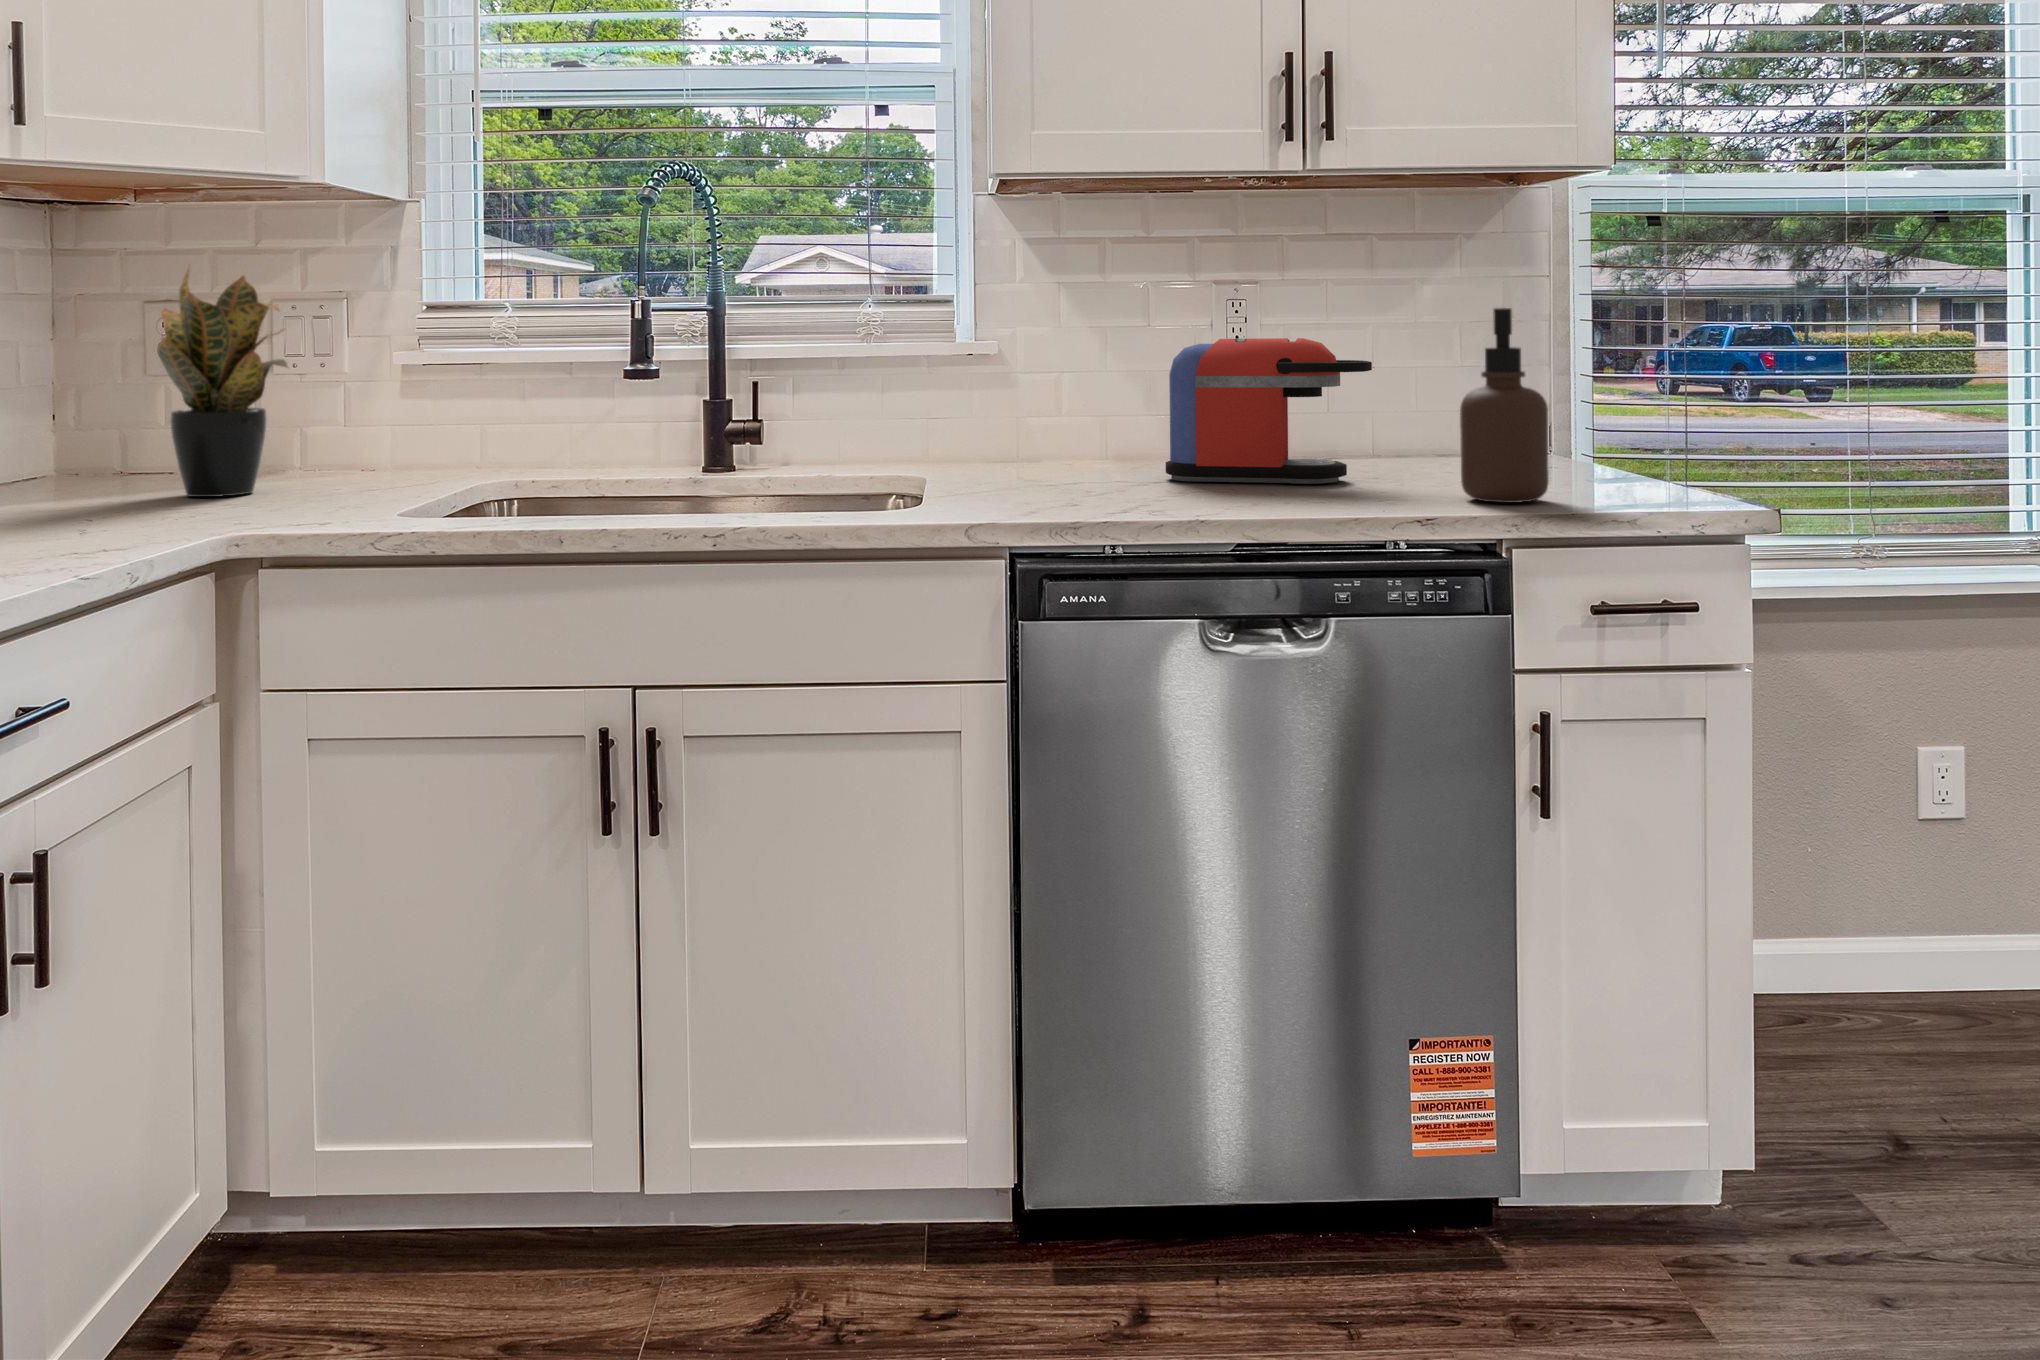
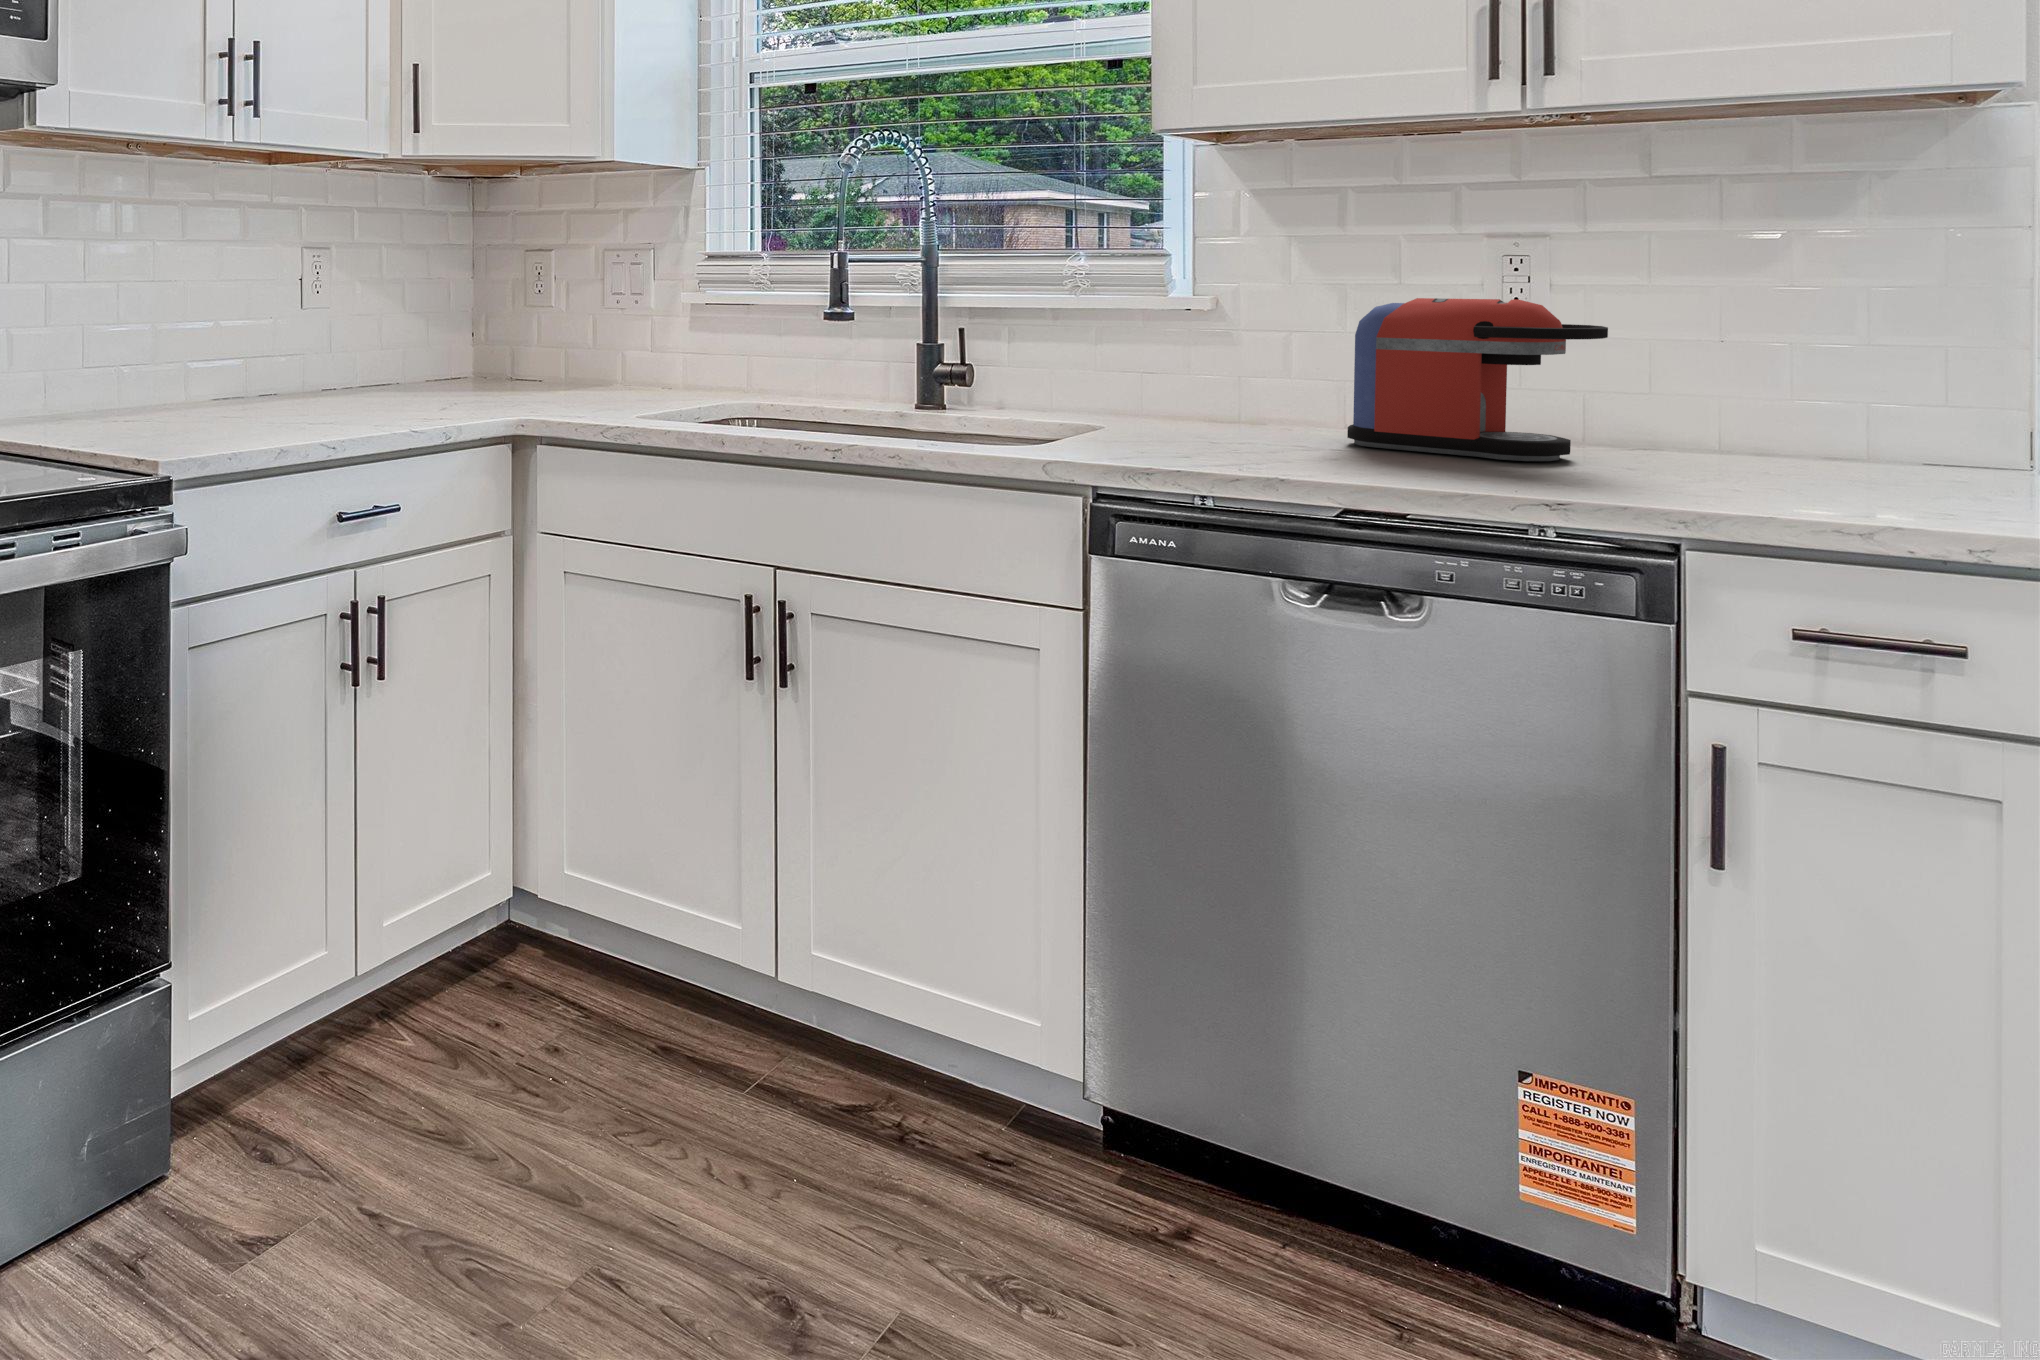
potted plant: present [158,267,288,497] -> none [496,222,608,400]
soap dispenser: present [1460,308,1549,503] -> none [1676,272,1808,504]

